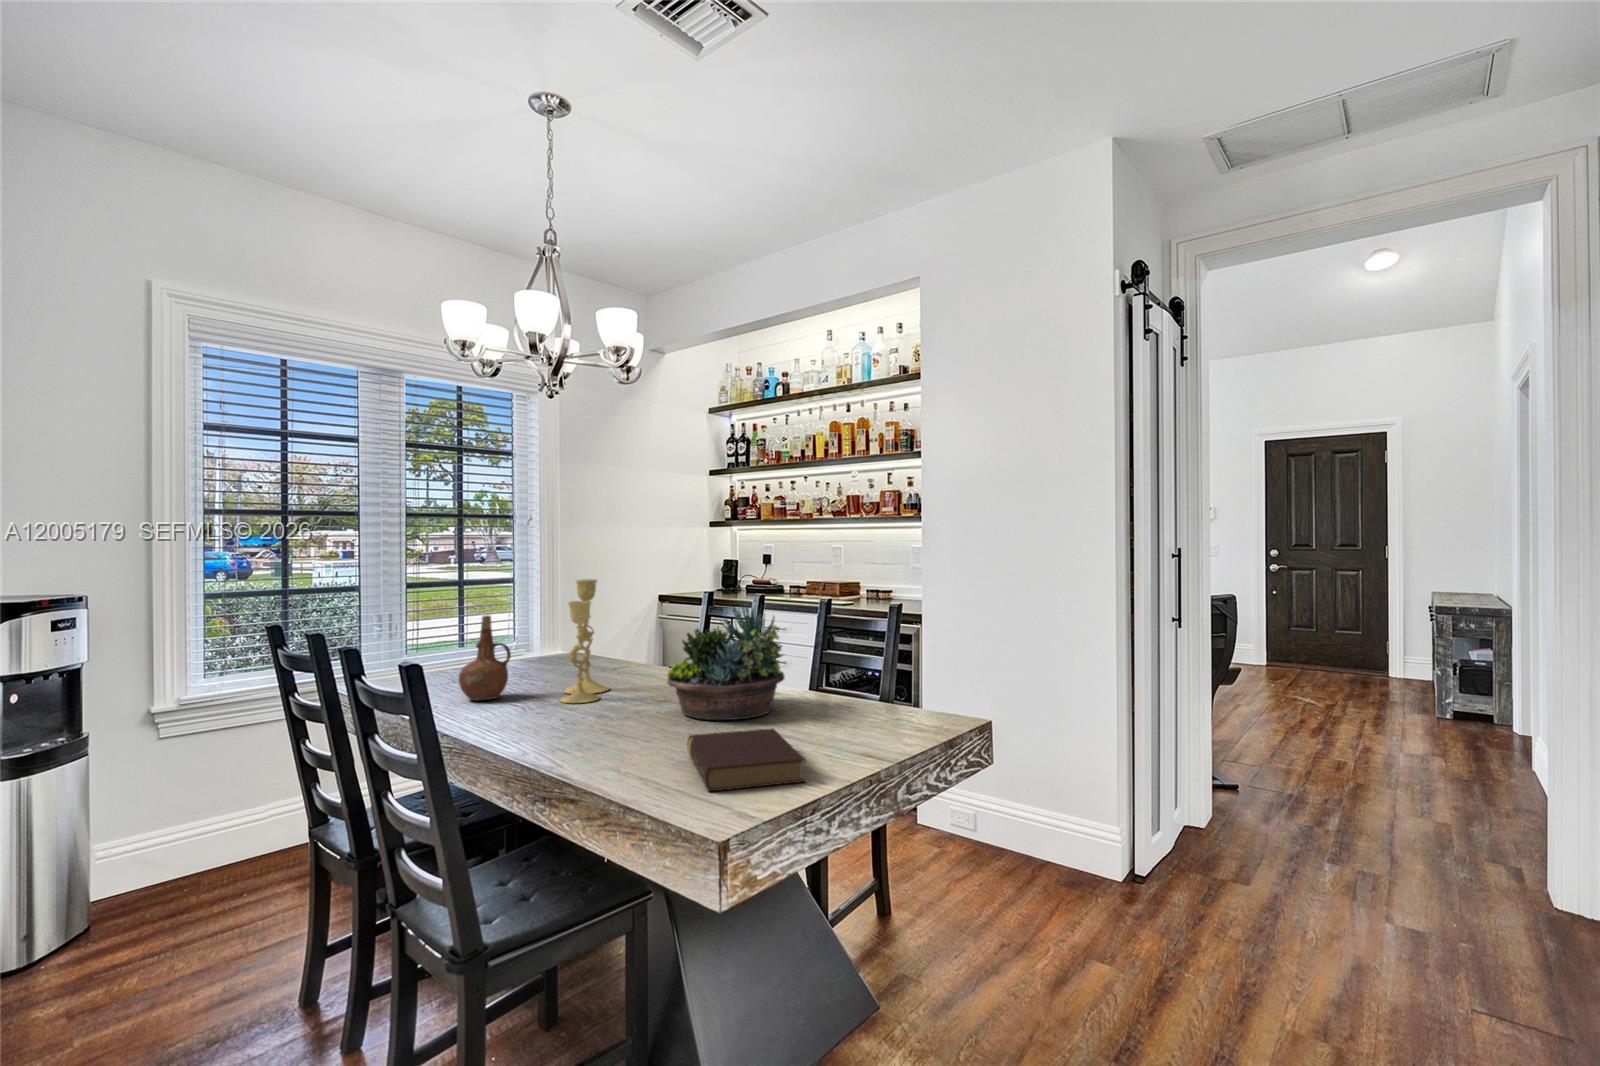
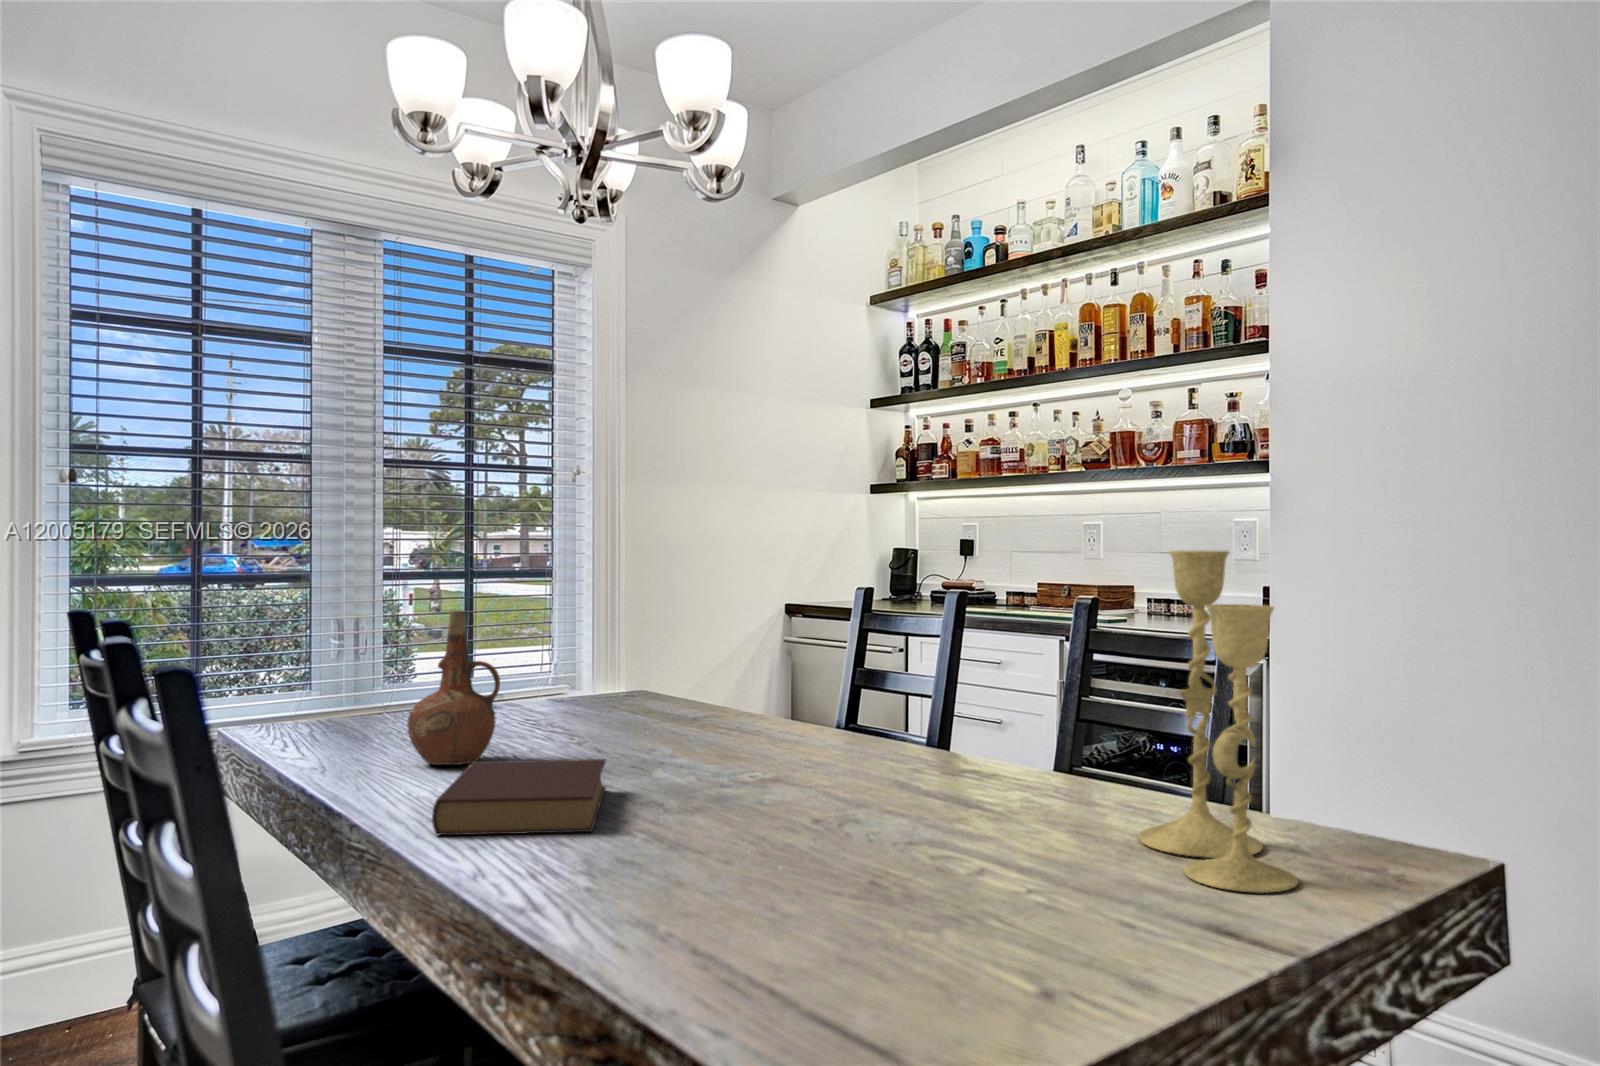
candlestick: present [560,579,609,703] -> present [1138,550,1298,893]
succulent planter: present [667,605,785,720] -> none [777,592,1016,827]
book: present [687,728,805,792] -> present [432,759,606,835]

